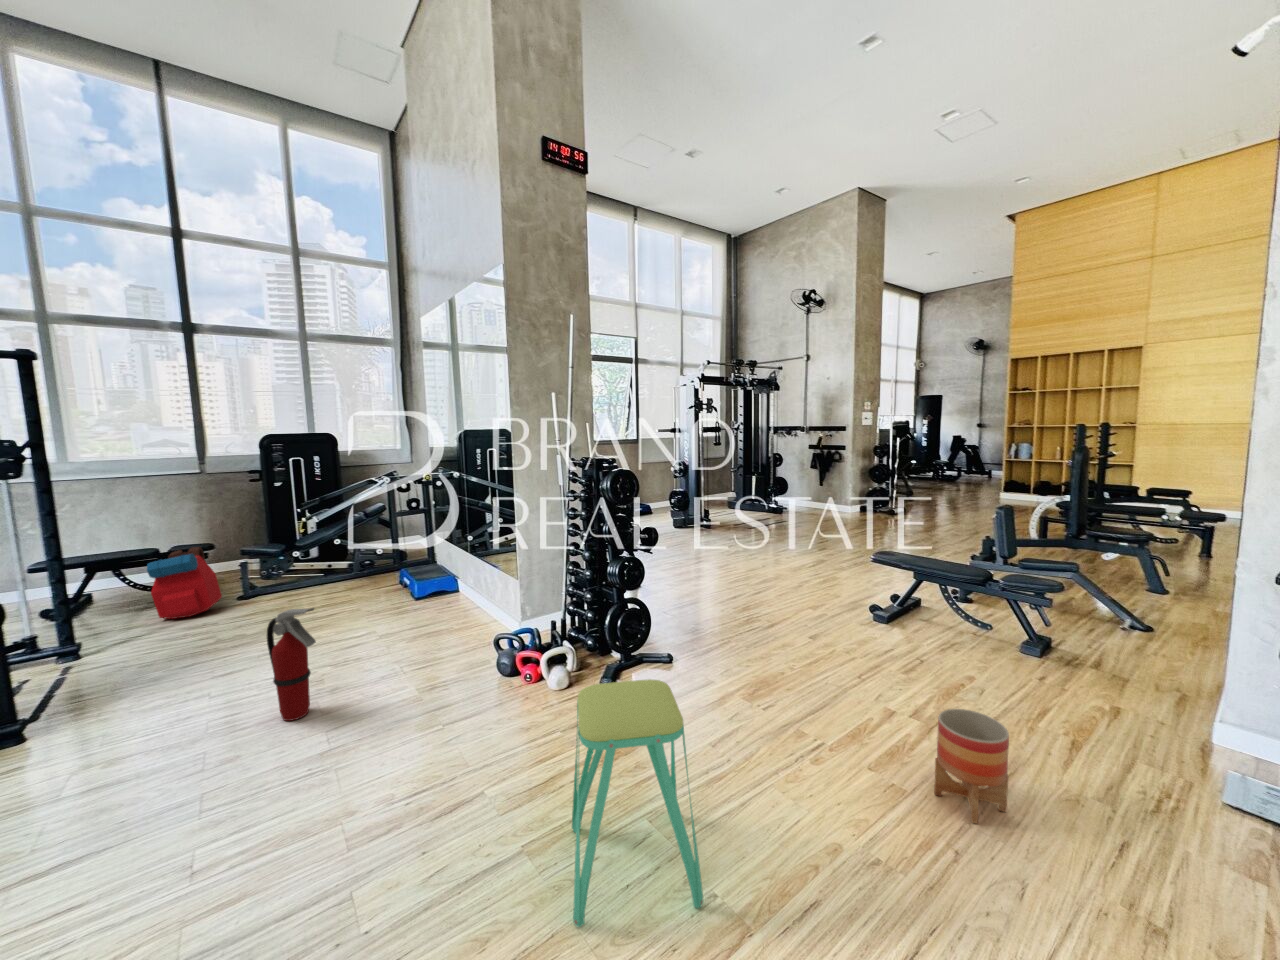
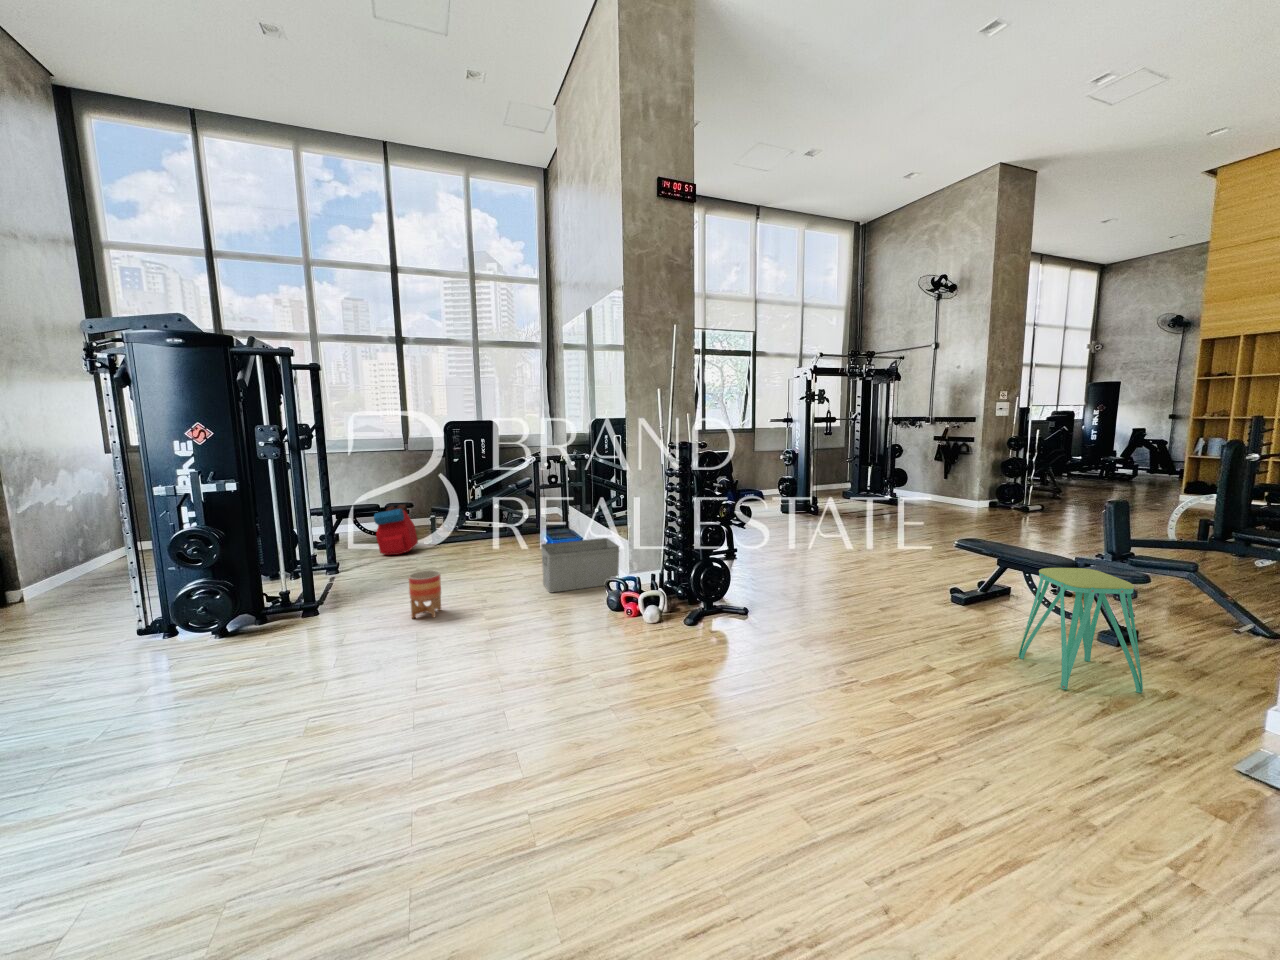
storage bin: none [401,576,507,656] -> present [541,538,619,592]
fire extinguisher: present [267,608,316,721] -> none [454,544,485,622]
stool: present [572,679,703,927] -> present [1019,568,1143,693]
planter: present [934,709,1009,824] -> present [409,570,441,618]

